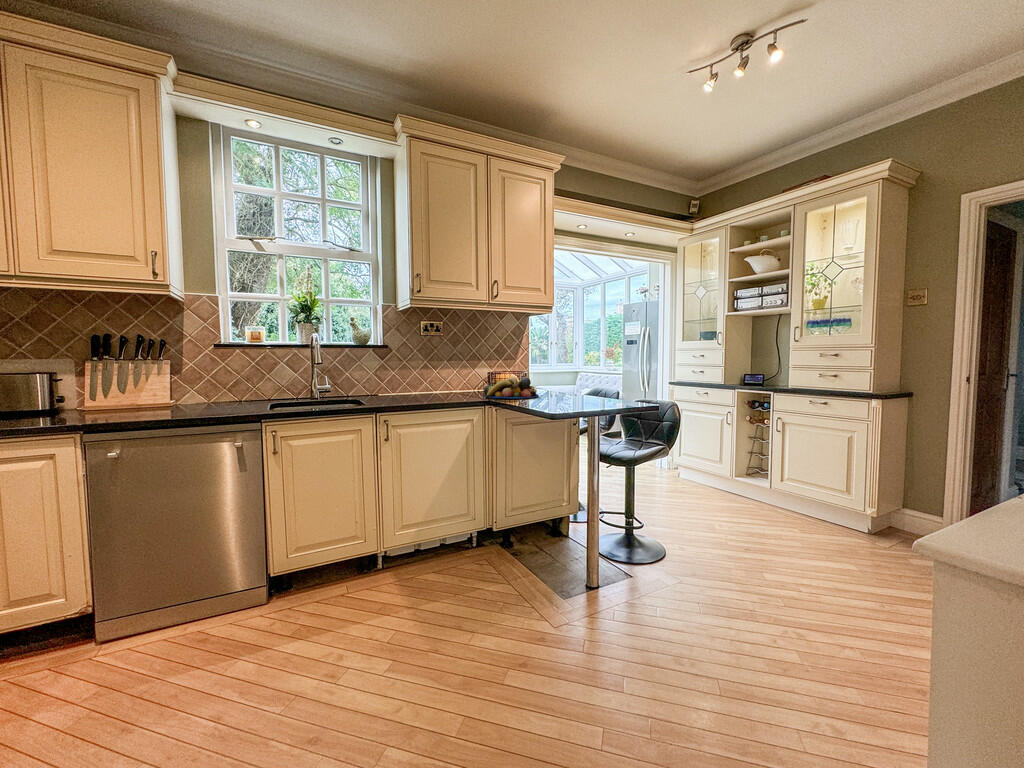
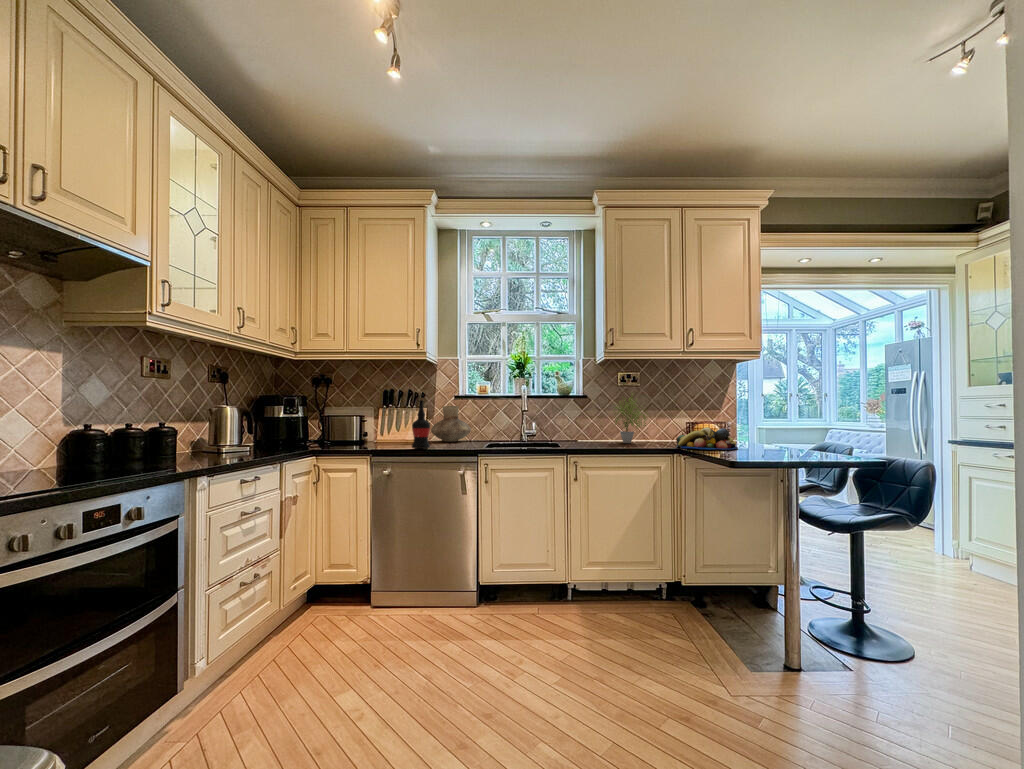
potted plant: none [414,342,457,395] -> present [615,397,647,443]
wine bottle: none [144,347,178,419] -> present [412,398,430,449]
vase: none [181,358,243,404] -> present [431,406,471,441]

